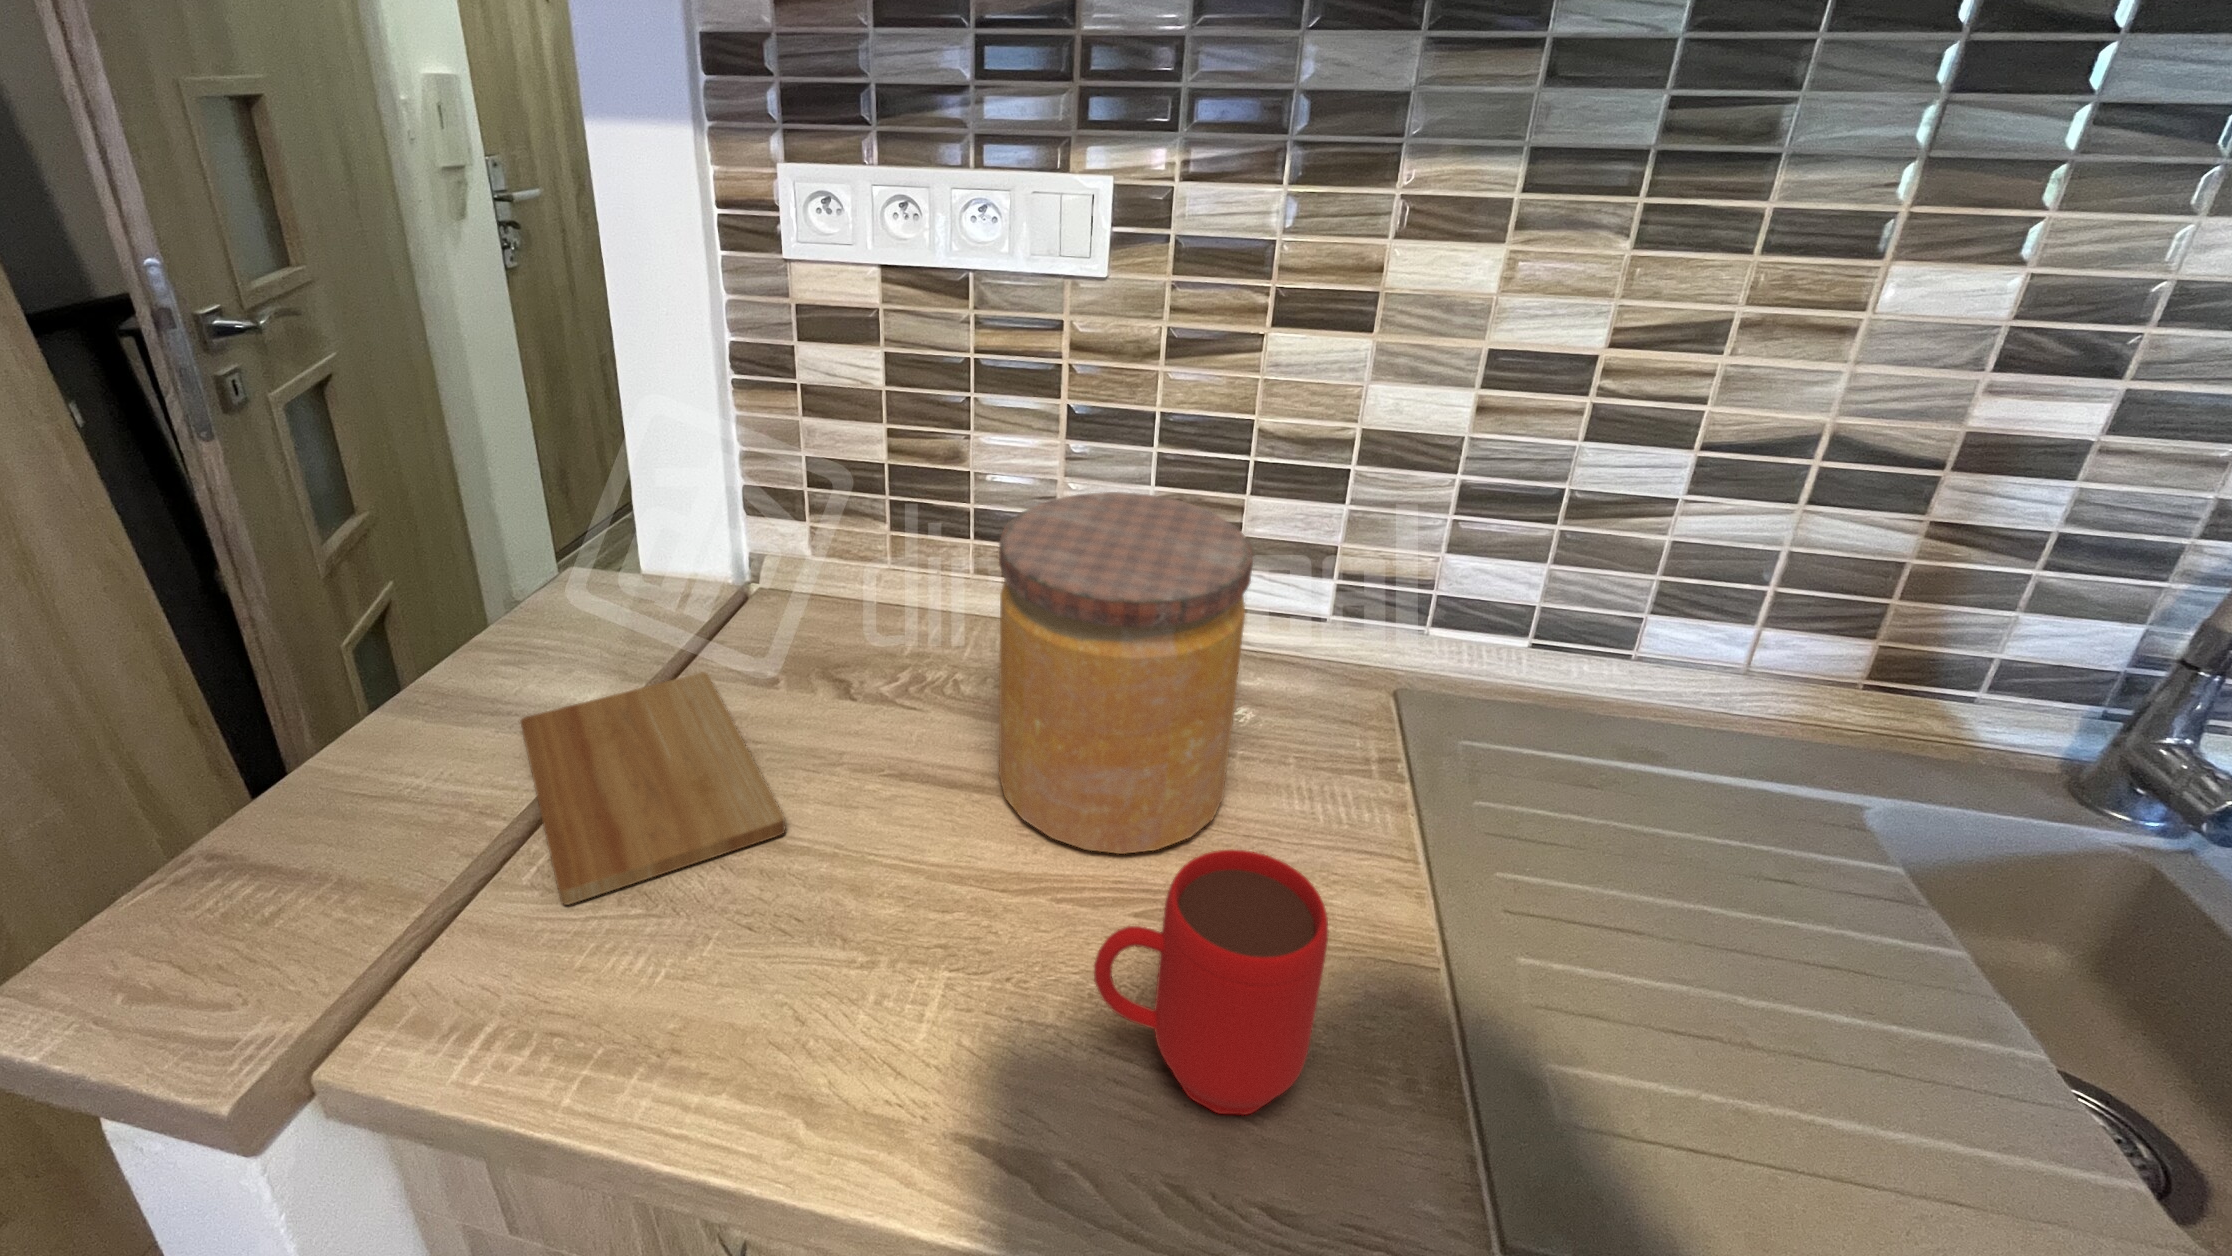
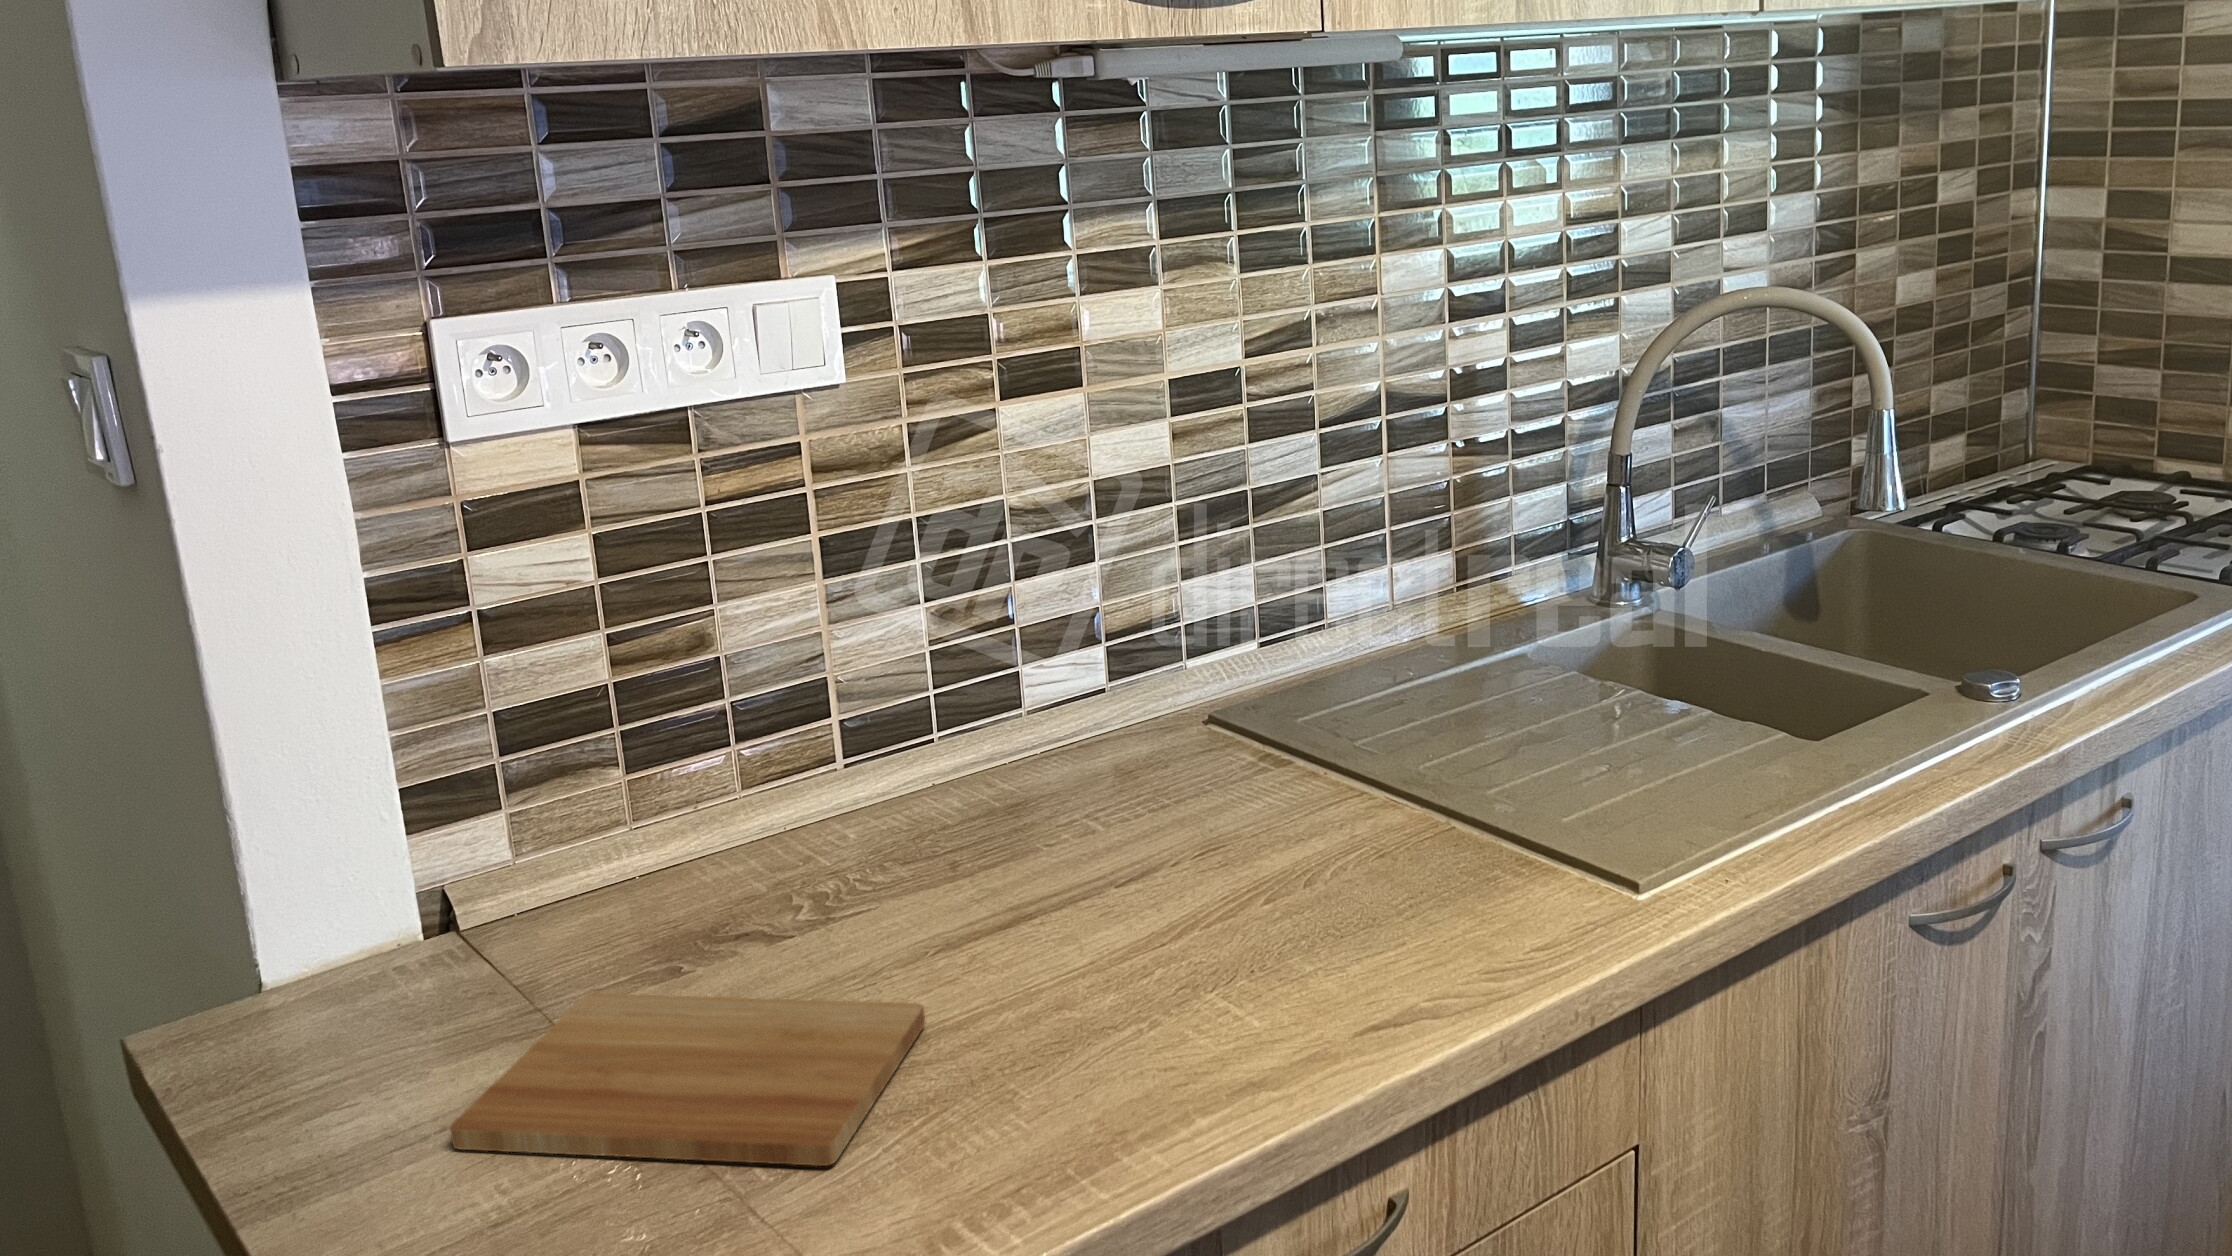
jar: present [999,492,1253,854] -> none [966,557,1227,911]
mug: present [1094,850,1329,1115] -> none [1359,728,1493,941]

